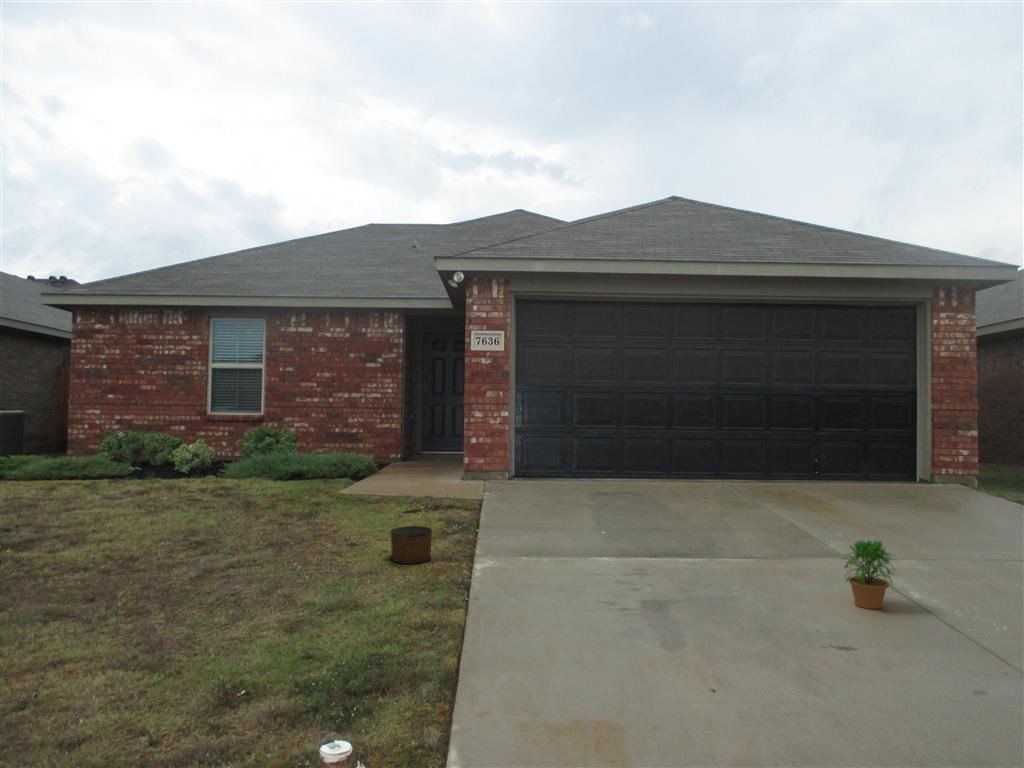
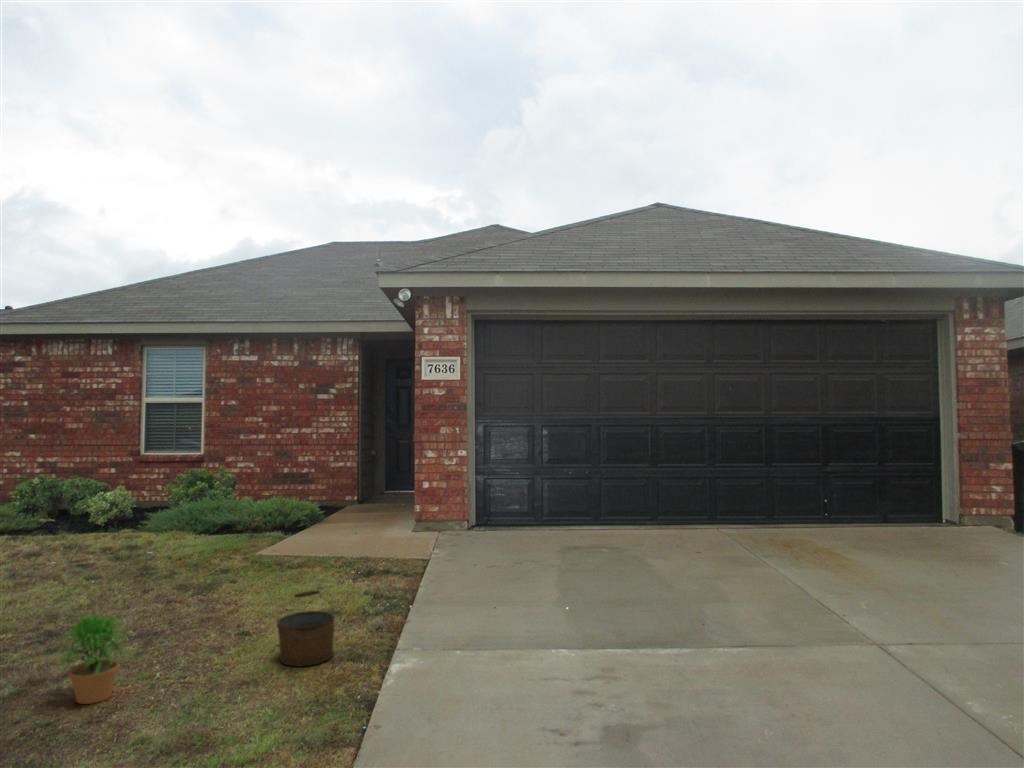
potted plant: present [845,540,893,609] -> present [61,616,126,704]

